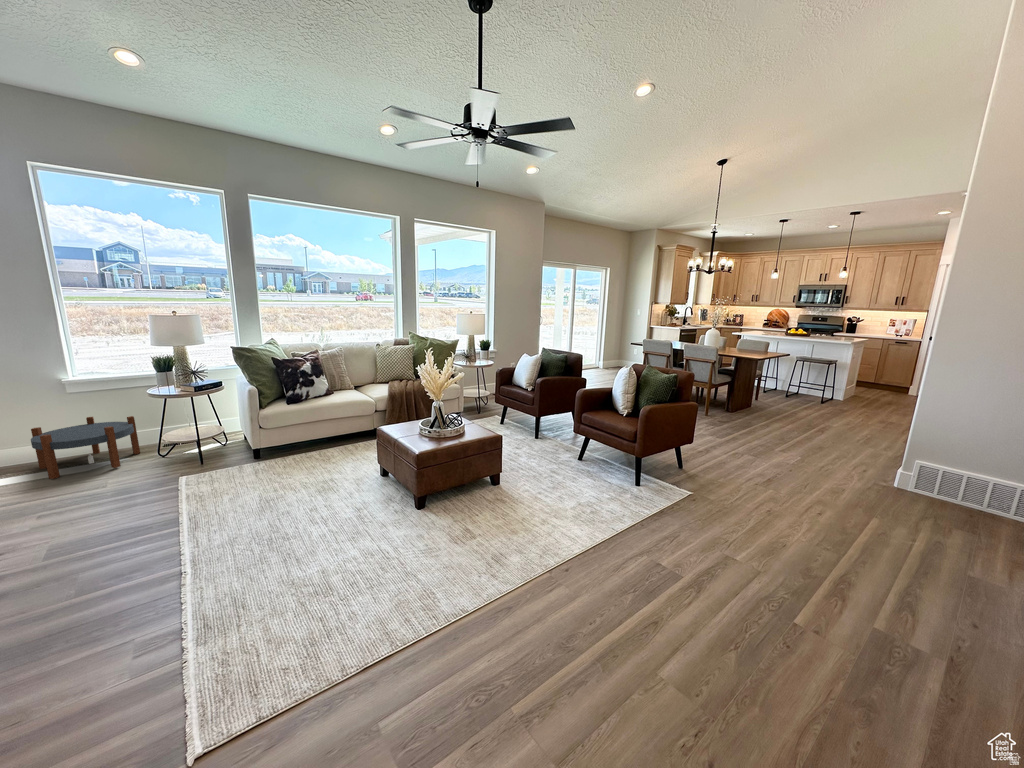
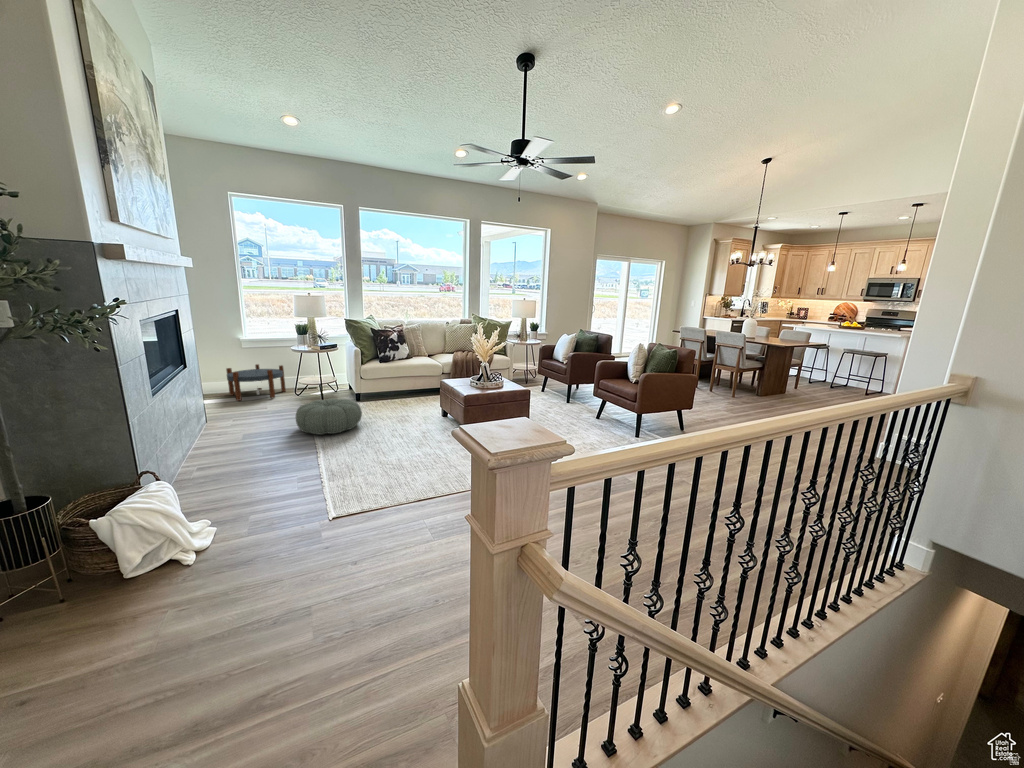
pouf: none [149,467,262,533] -> present [296,398,362,435]

